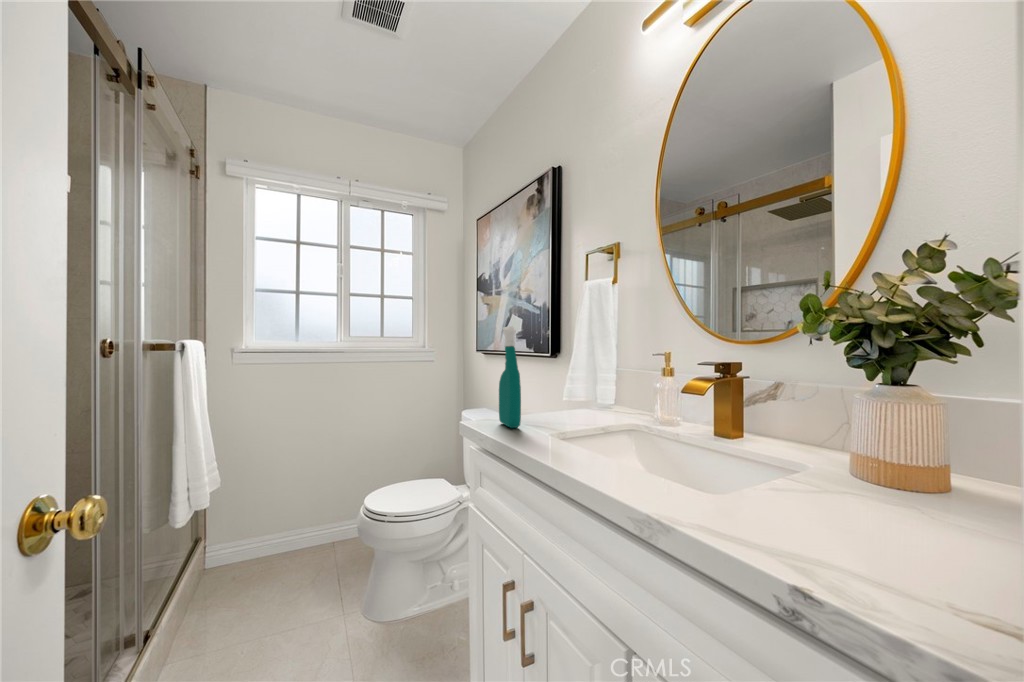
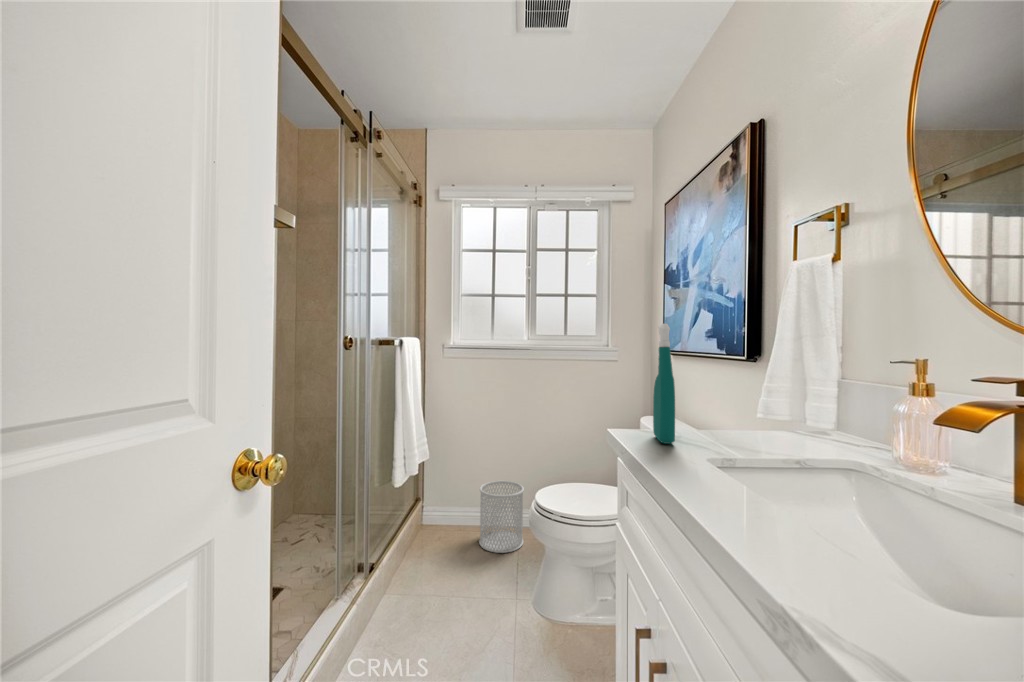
wastebasket: none [285,494,339,575] -> present [479,481,524,553]

